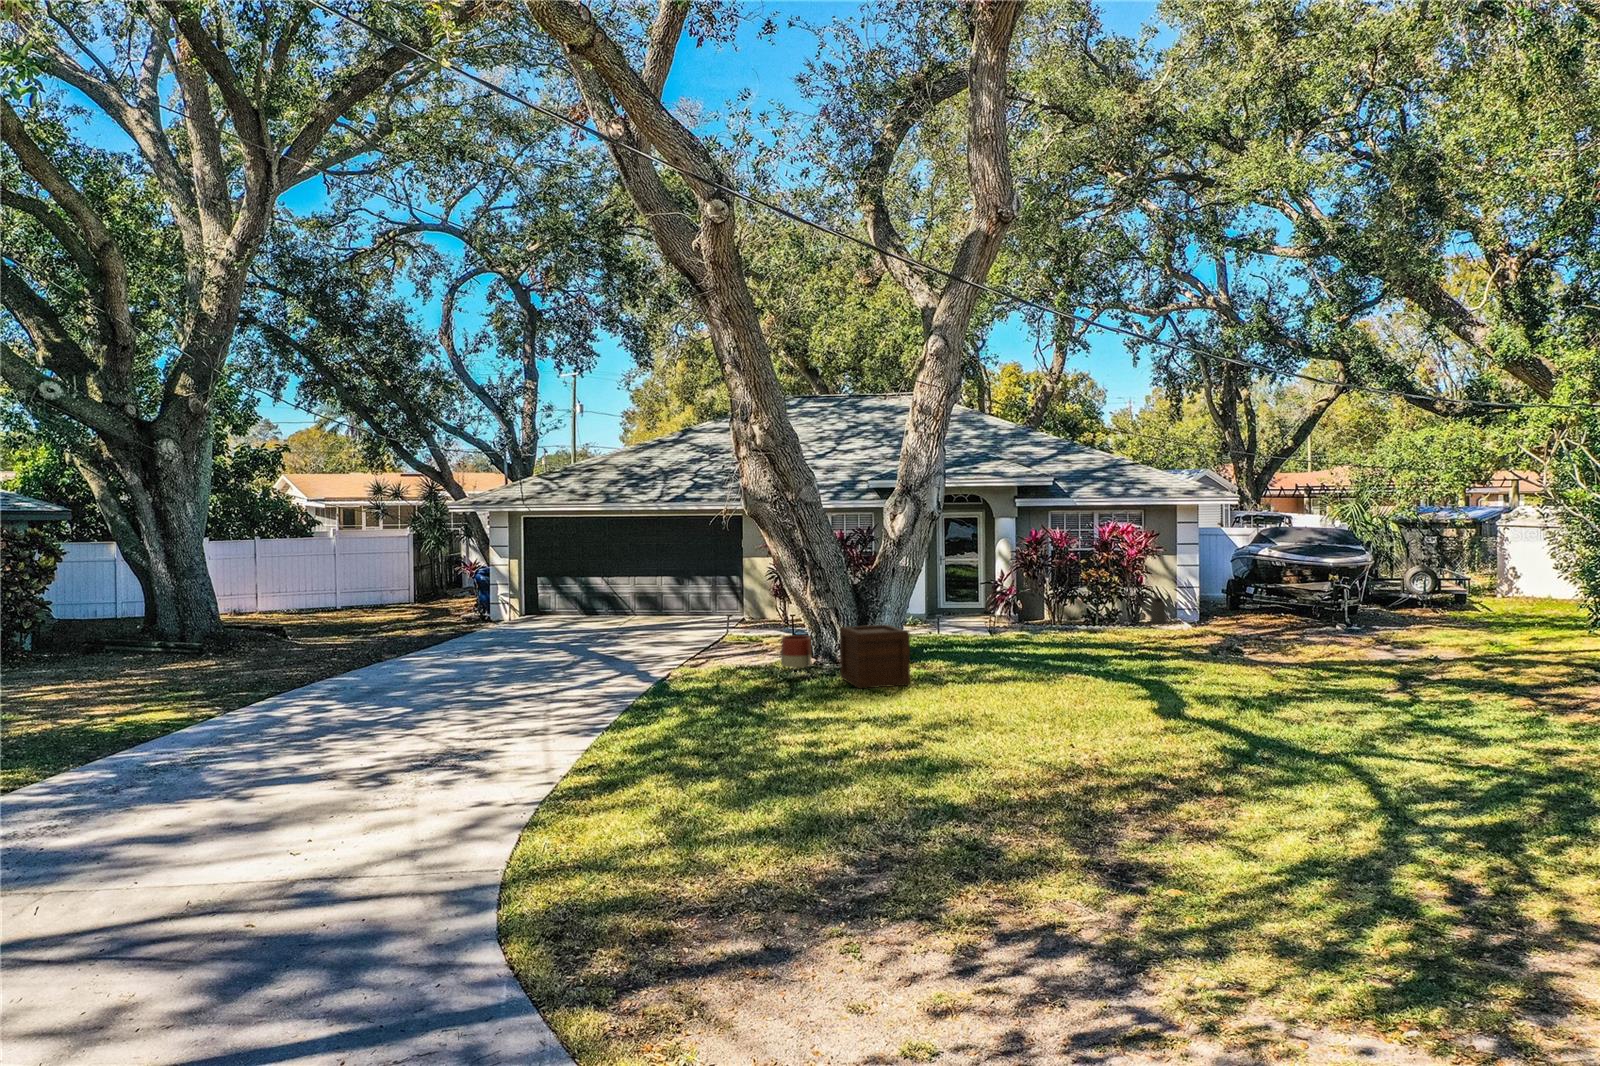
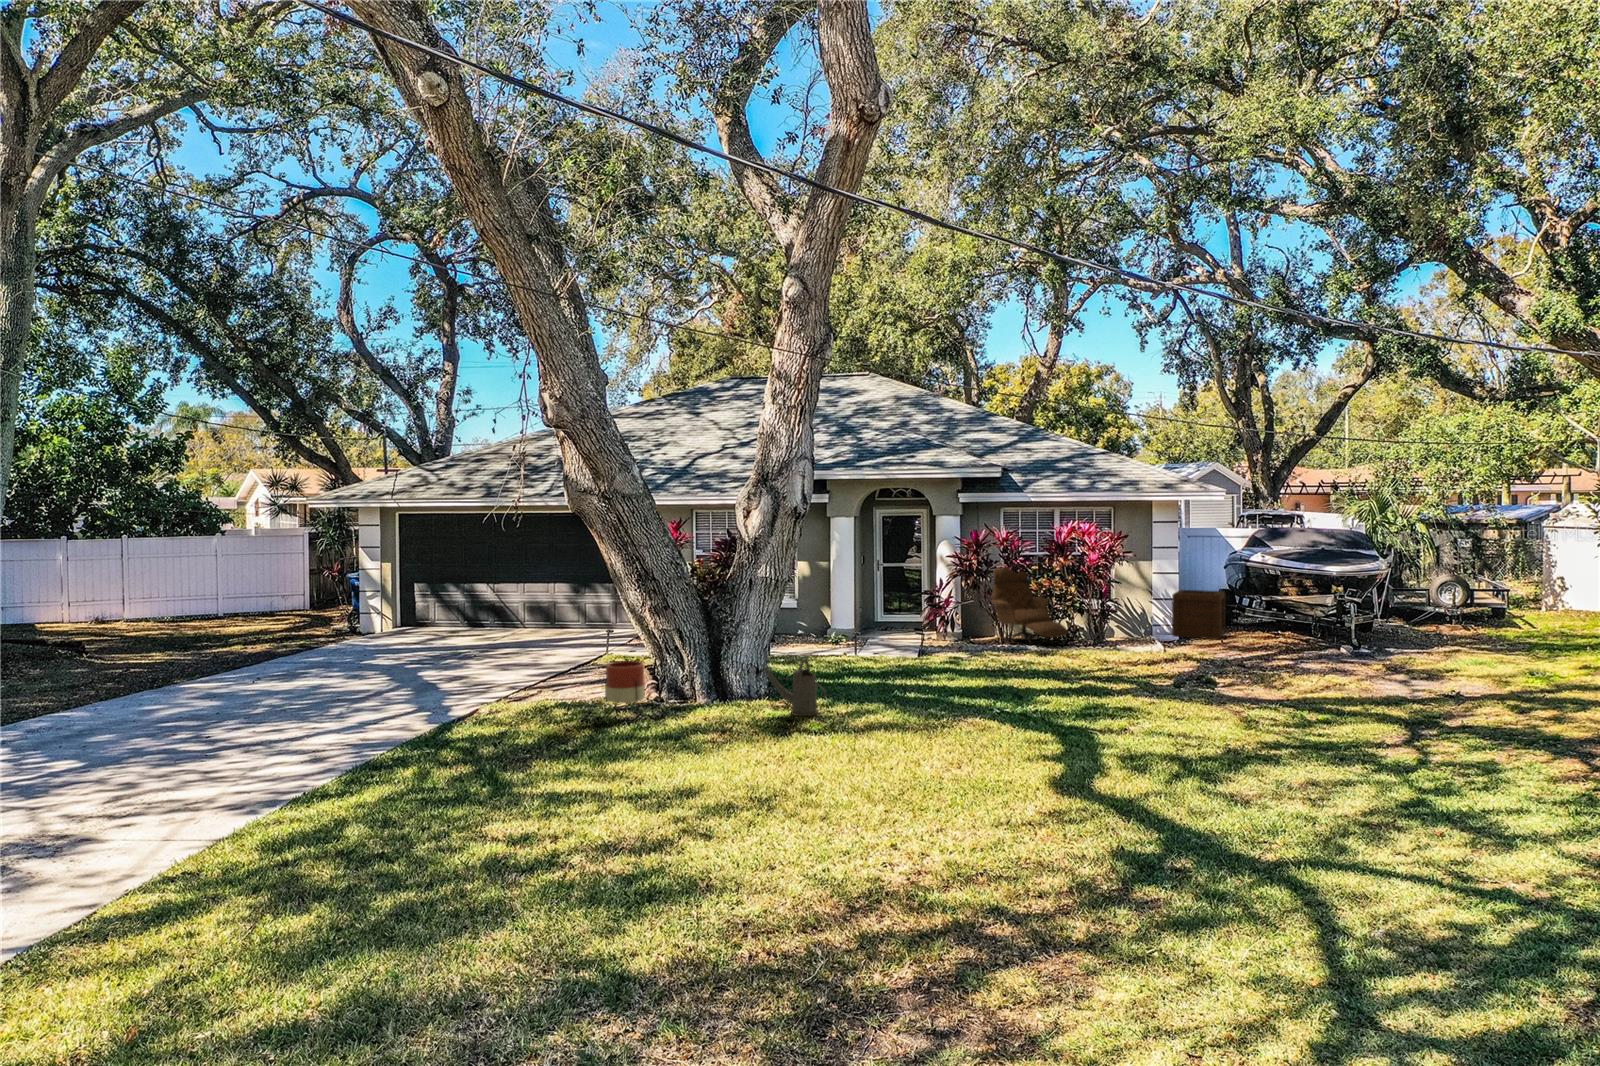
lounge chair: none [1047,561,1113,628] -> present [992,568,1068,647]
watering can: present [1136,593,1170,624] -> present [763,660,826,716]
wooden crate: present [840,624,910,689] -> present [1172,590,1225,639]

